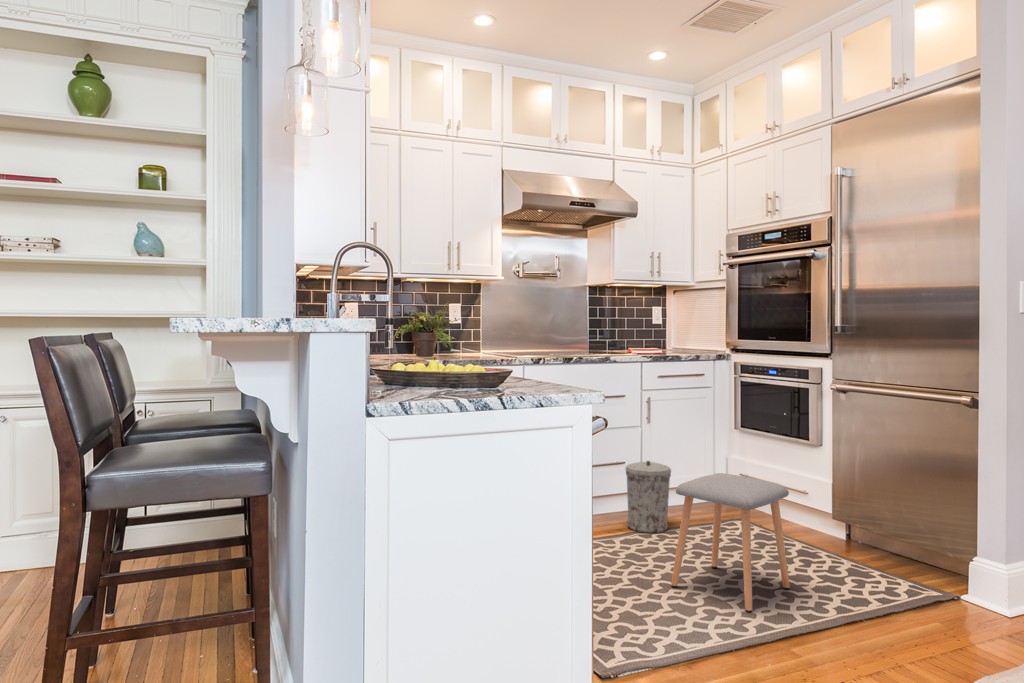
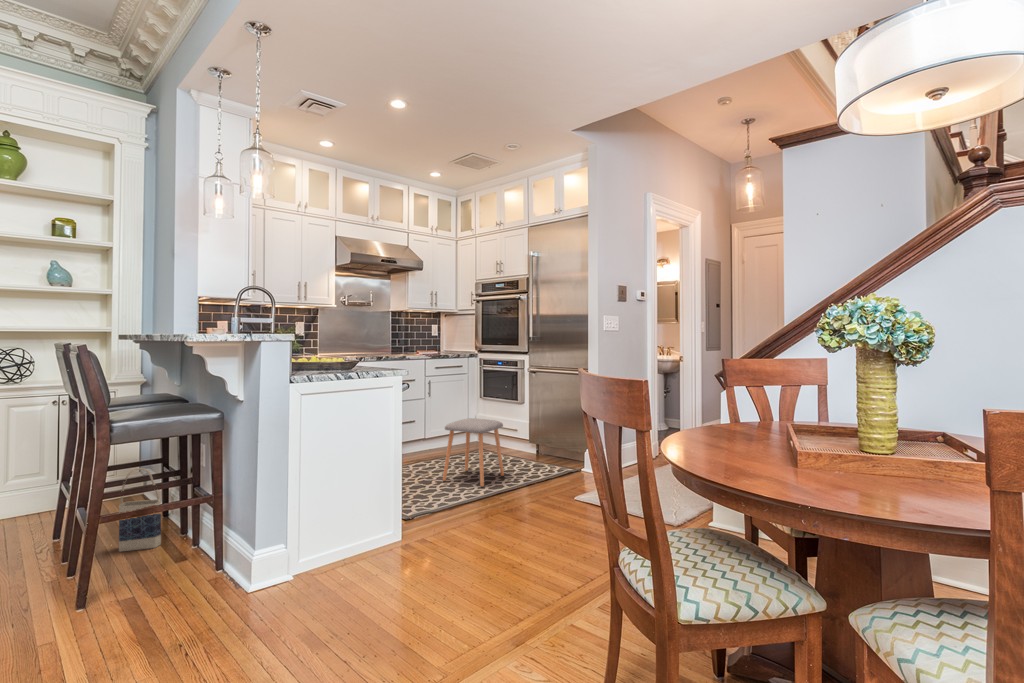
trash can: present [626,461,671,533] -> none [416,417,443,460]
bag: none [151,535,212,667] -> present [119,468,161,552]

